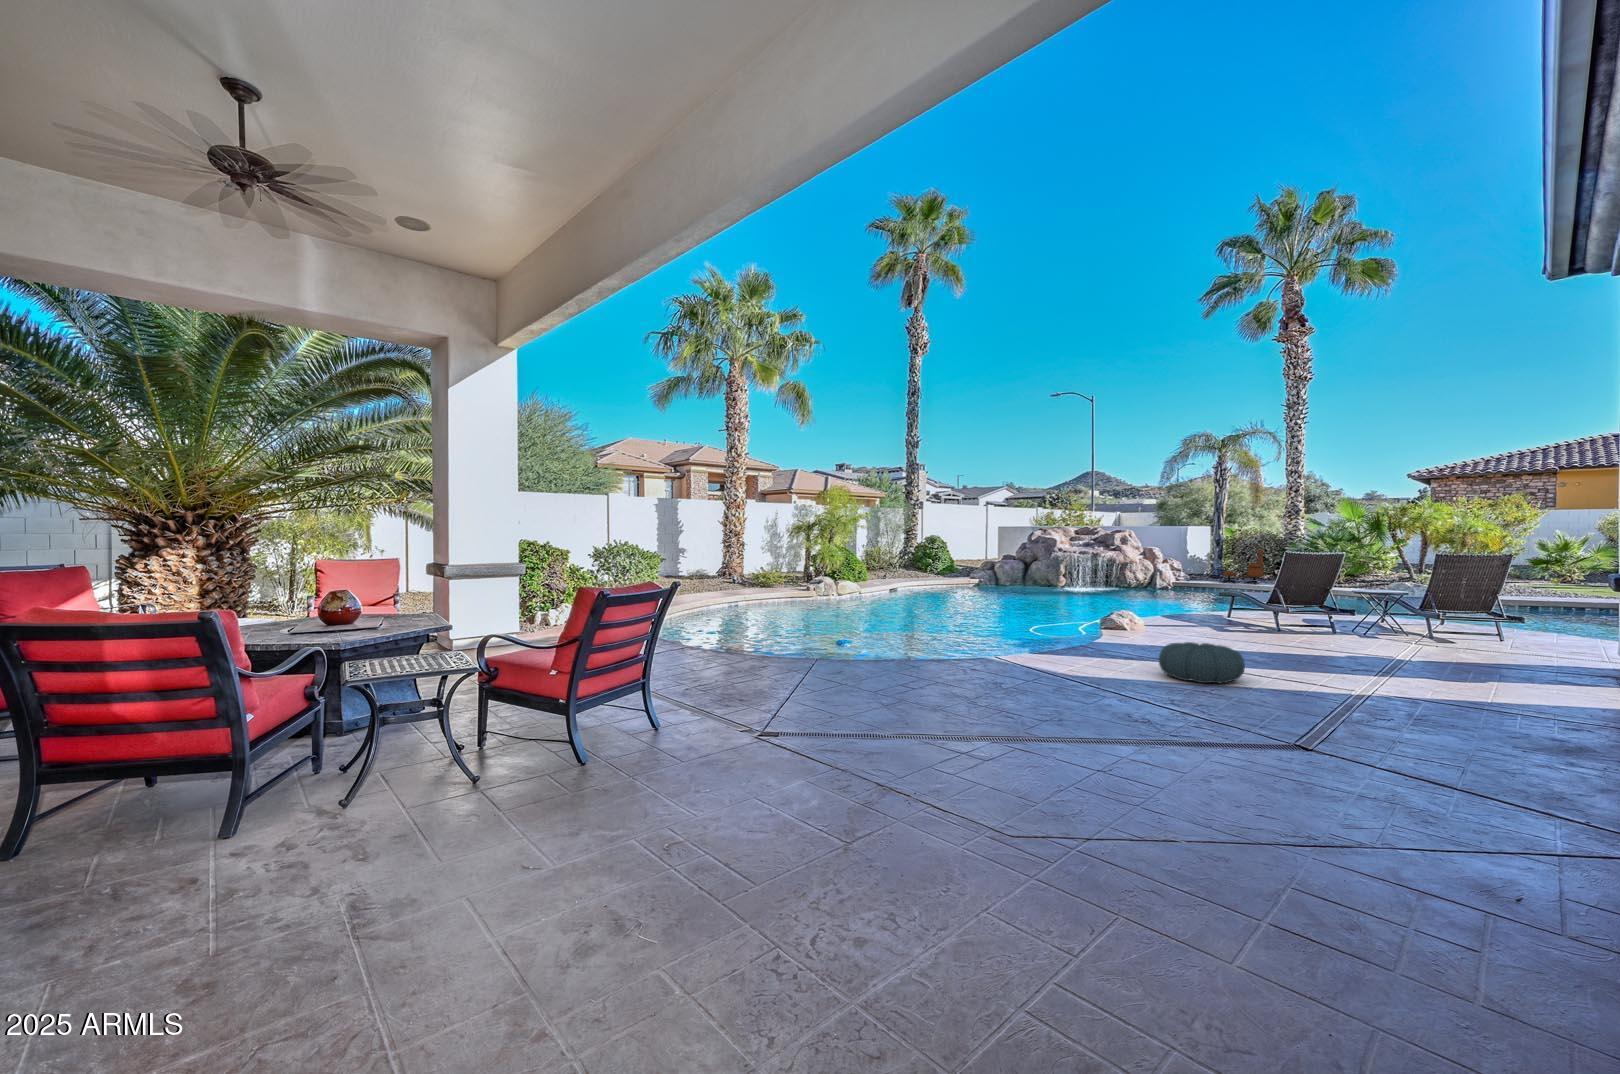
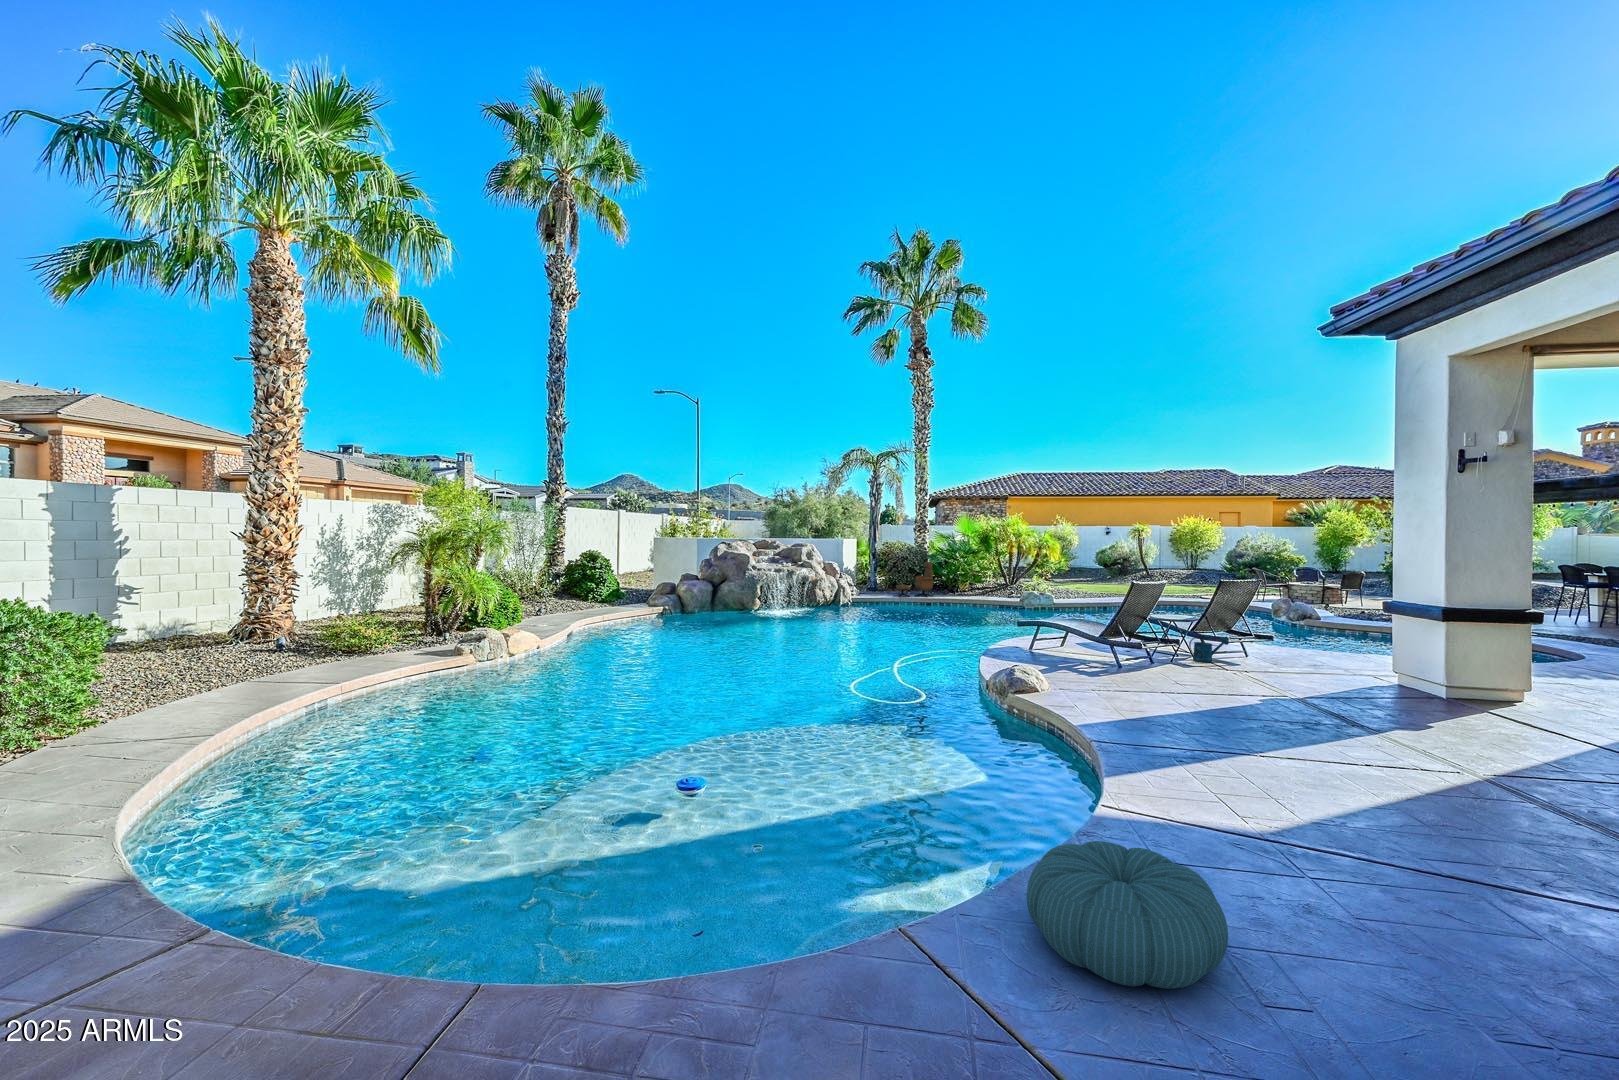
watering can: none [1328,612,1374,635] -> present [1189,638,1229,662]
pouf: present [1159,642,1245,683] -> present [1027,841,1228,989]

